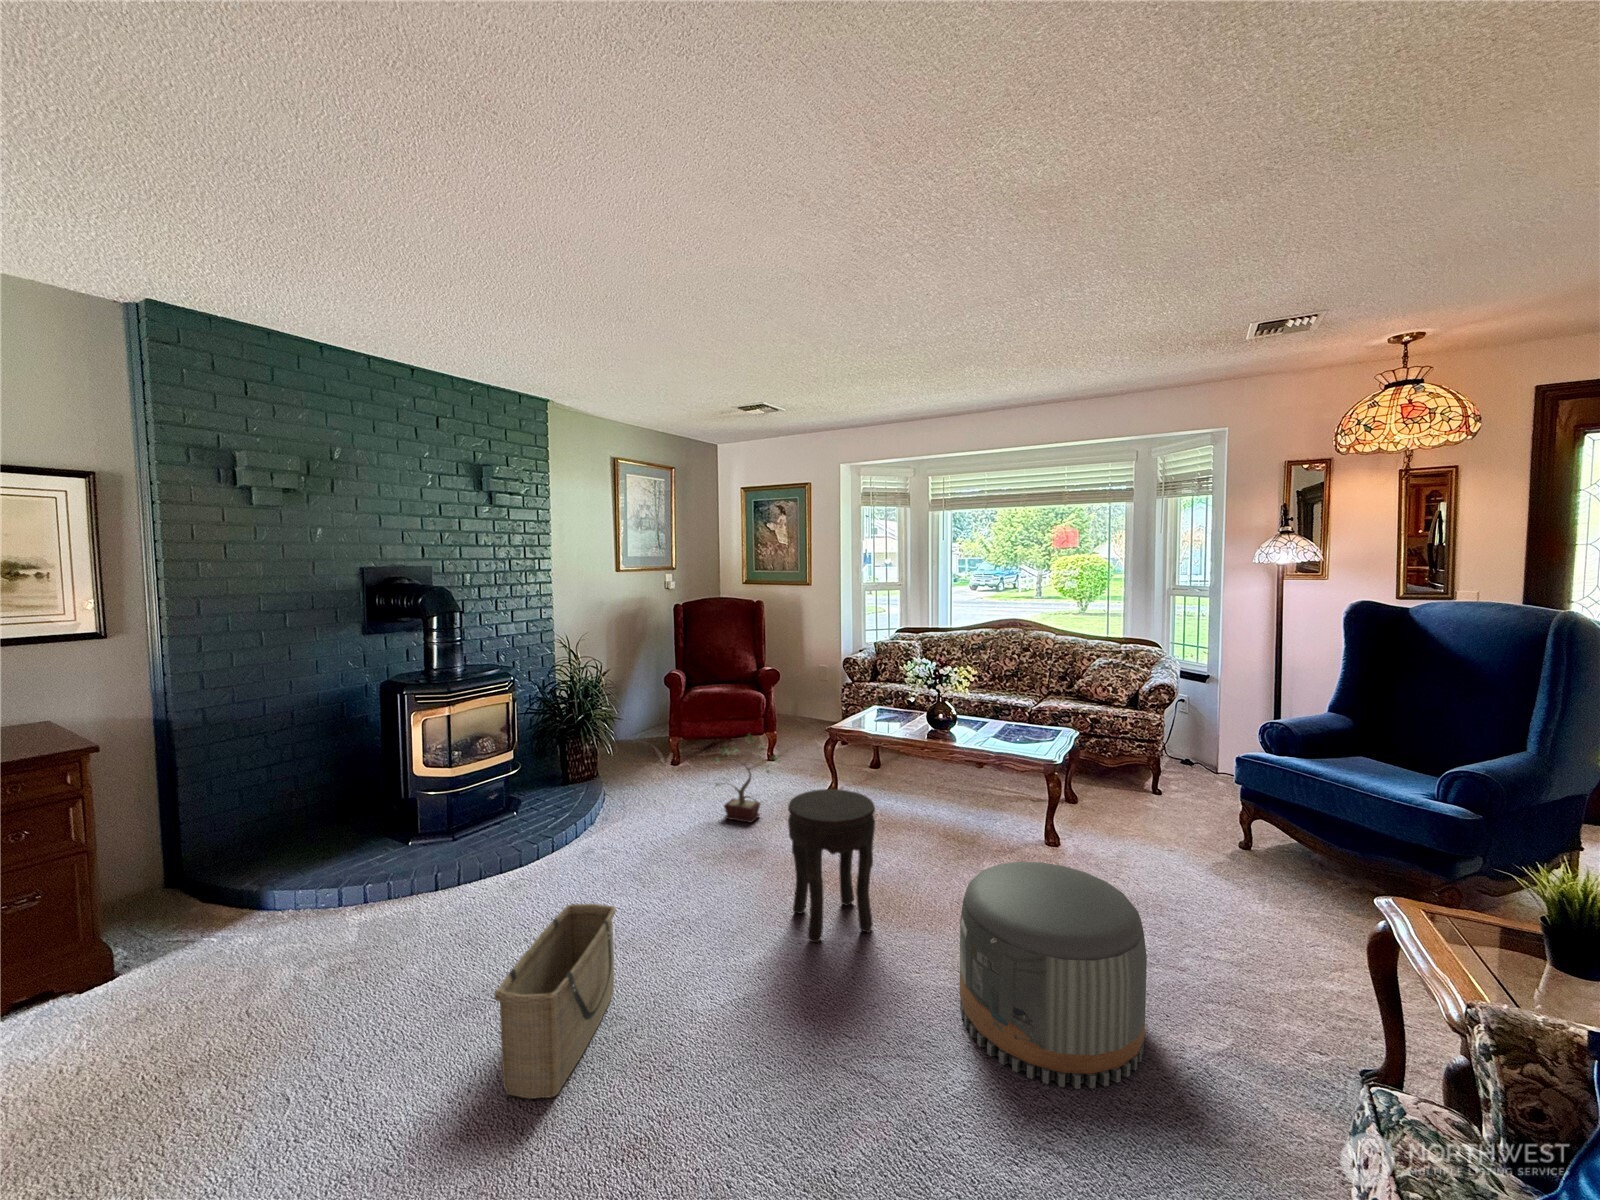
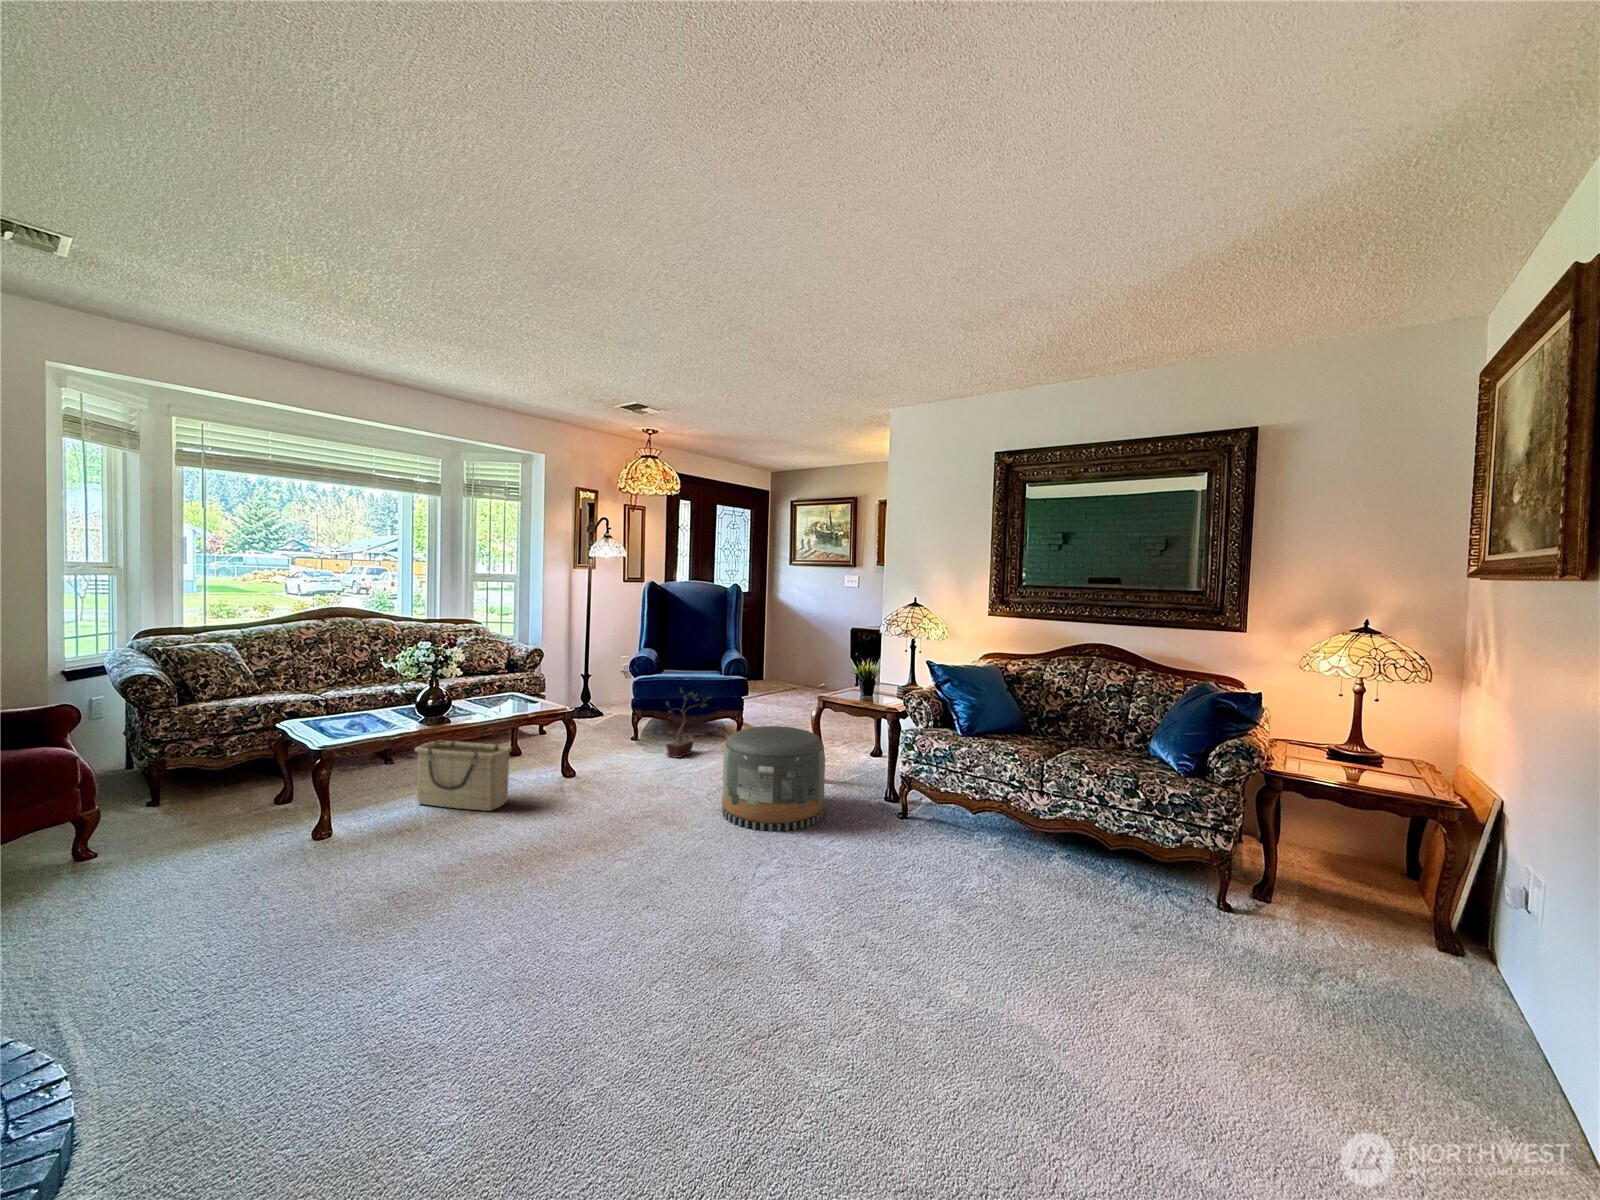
potted plant: present [714,734,781,823] -> present [666,688,705,758]
side table: present [788,789,875,942] -> none [585,737,666,868]
basket: present [494,904,616,1099] -> present [415,741,512,811]

